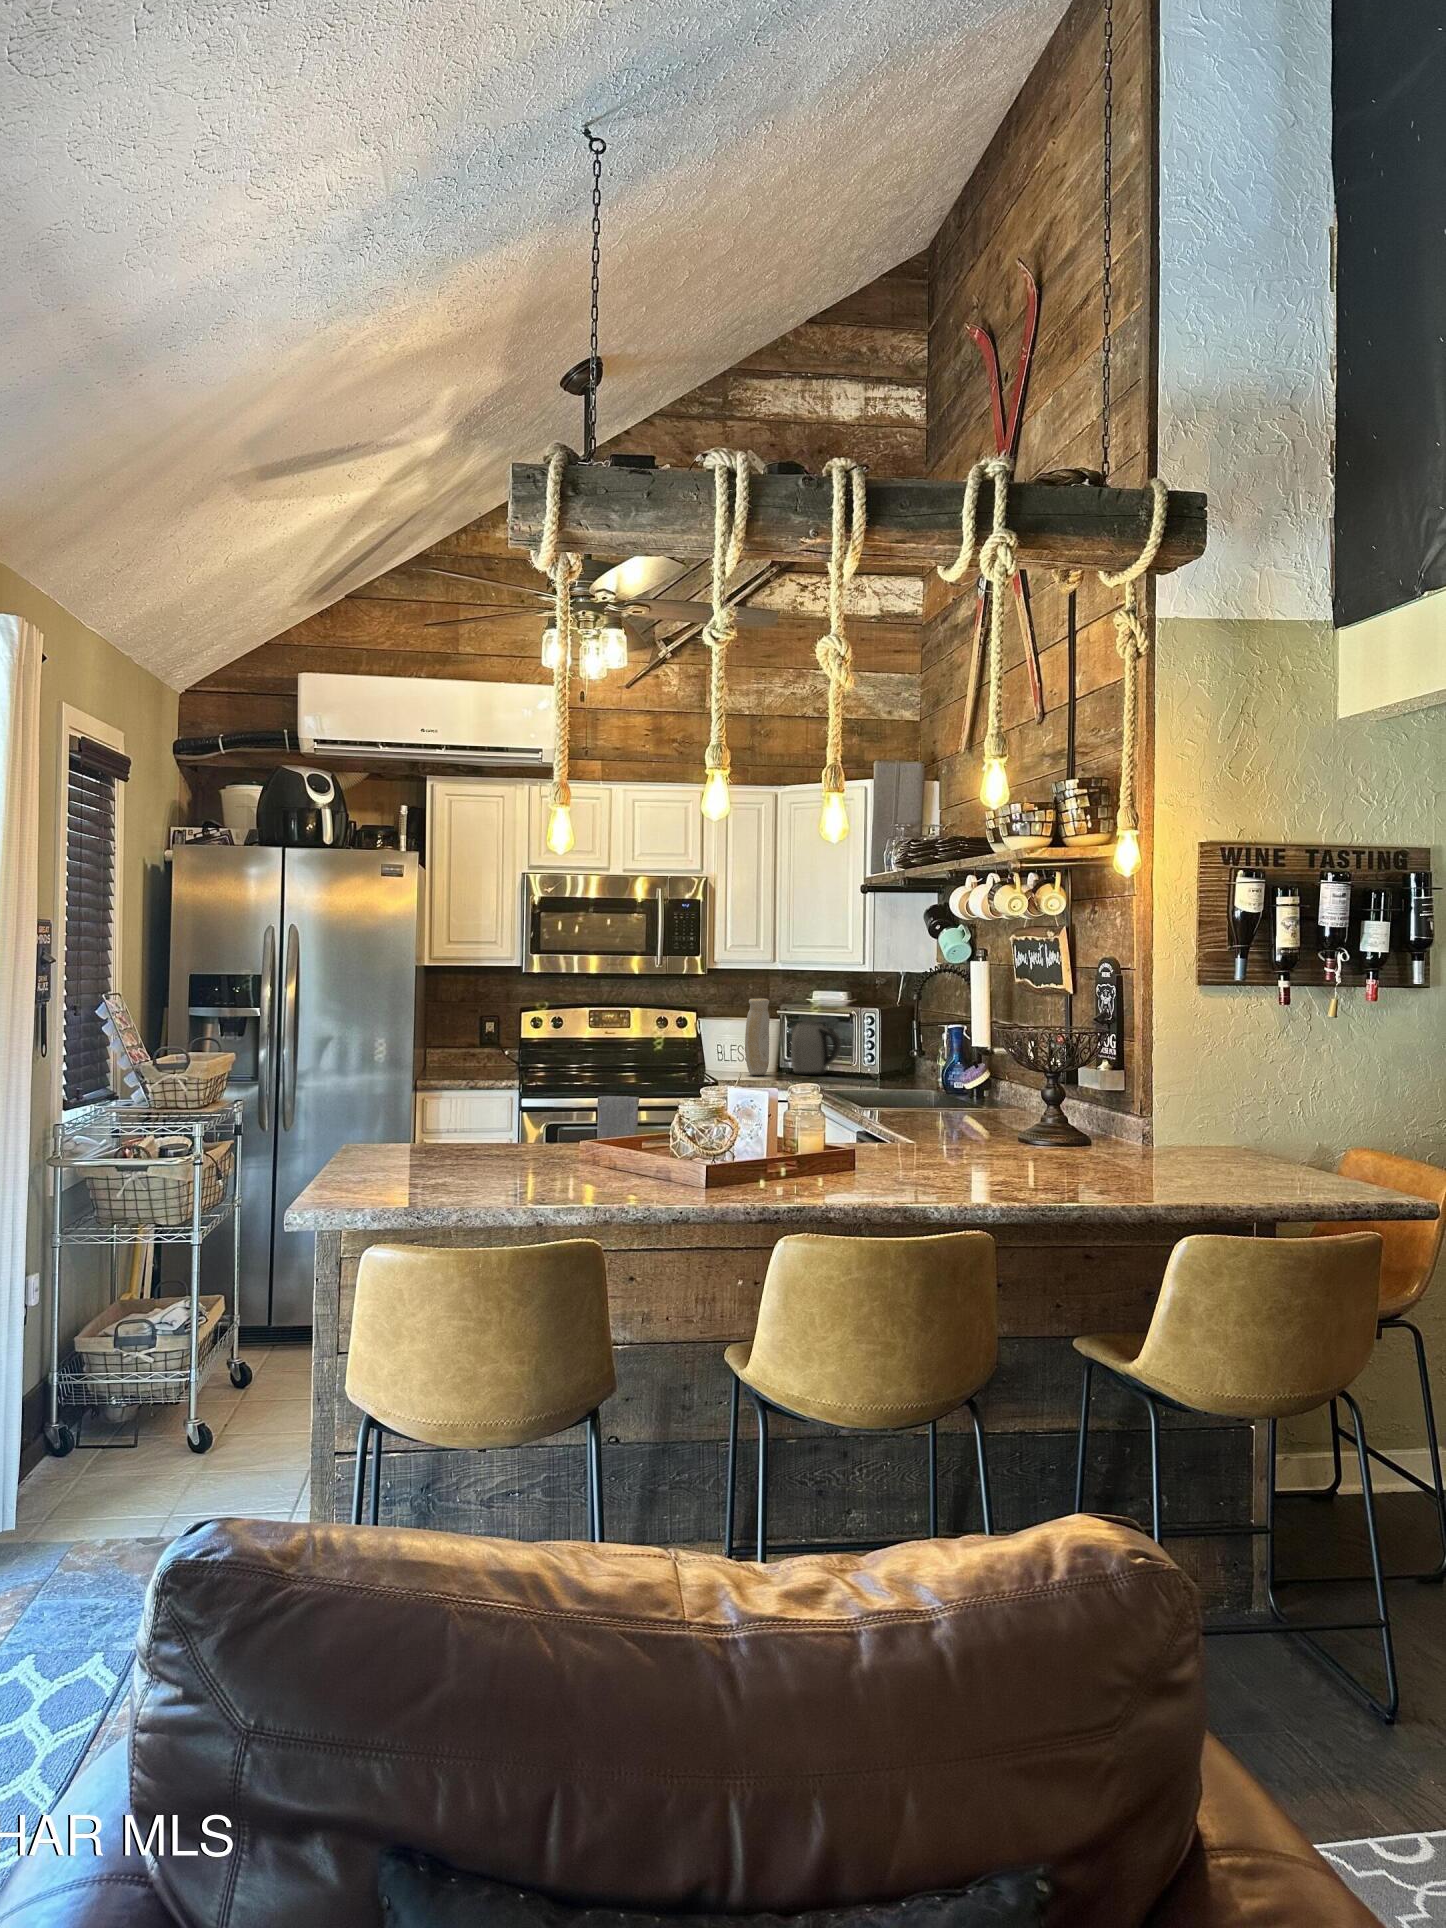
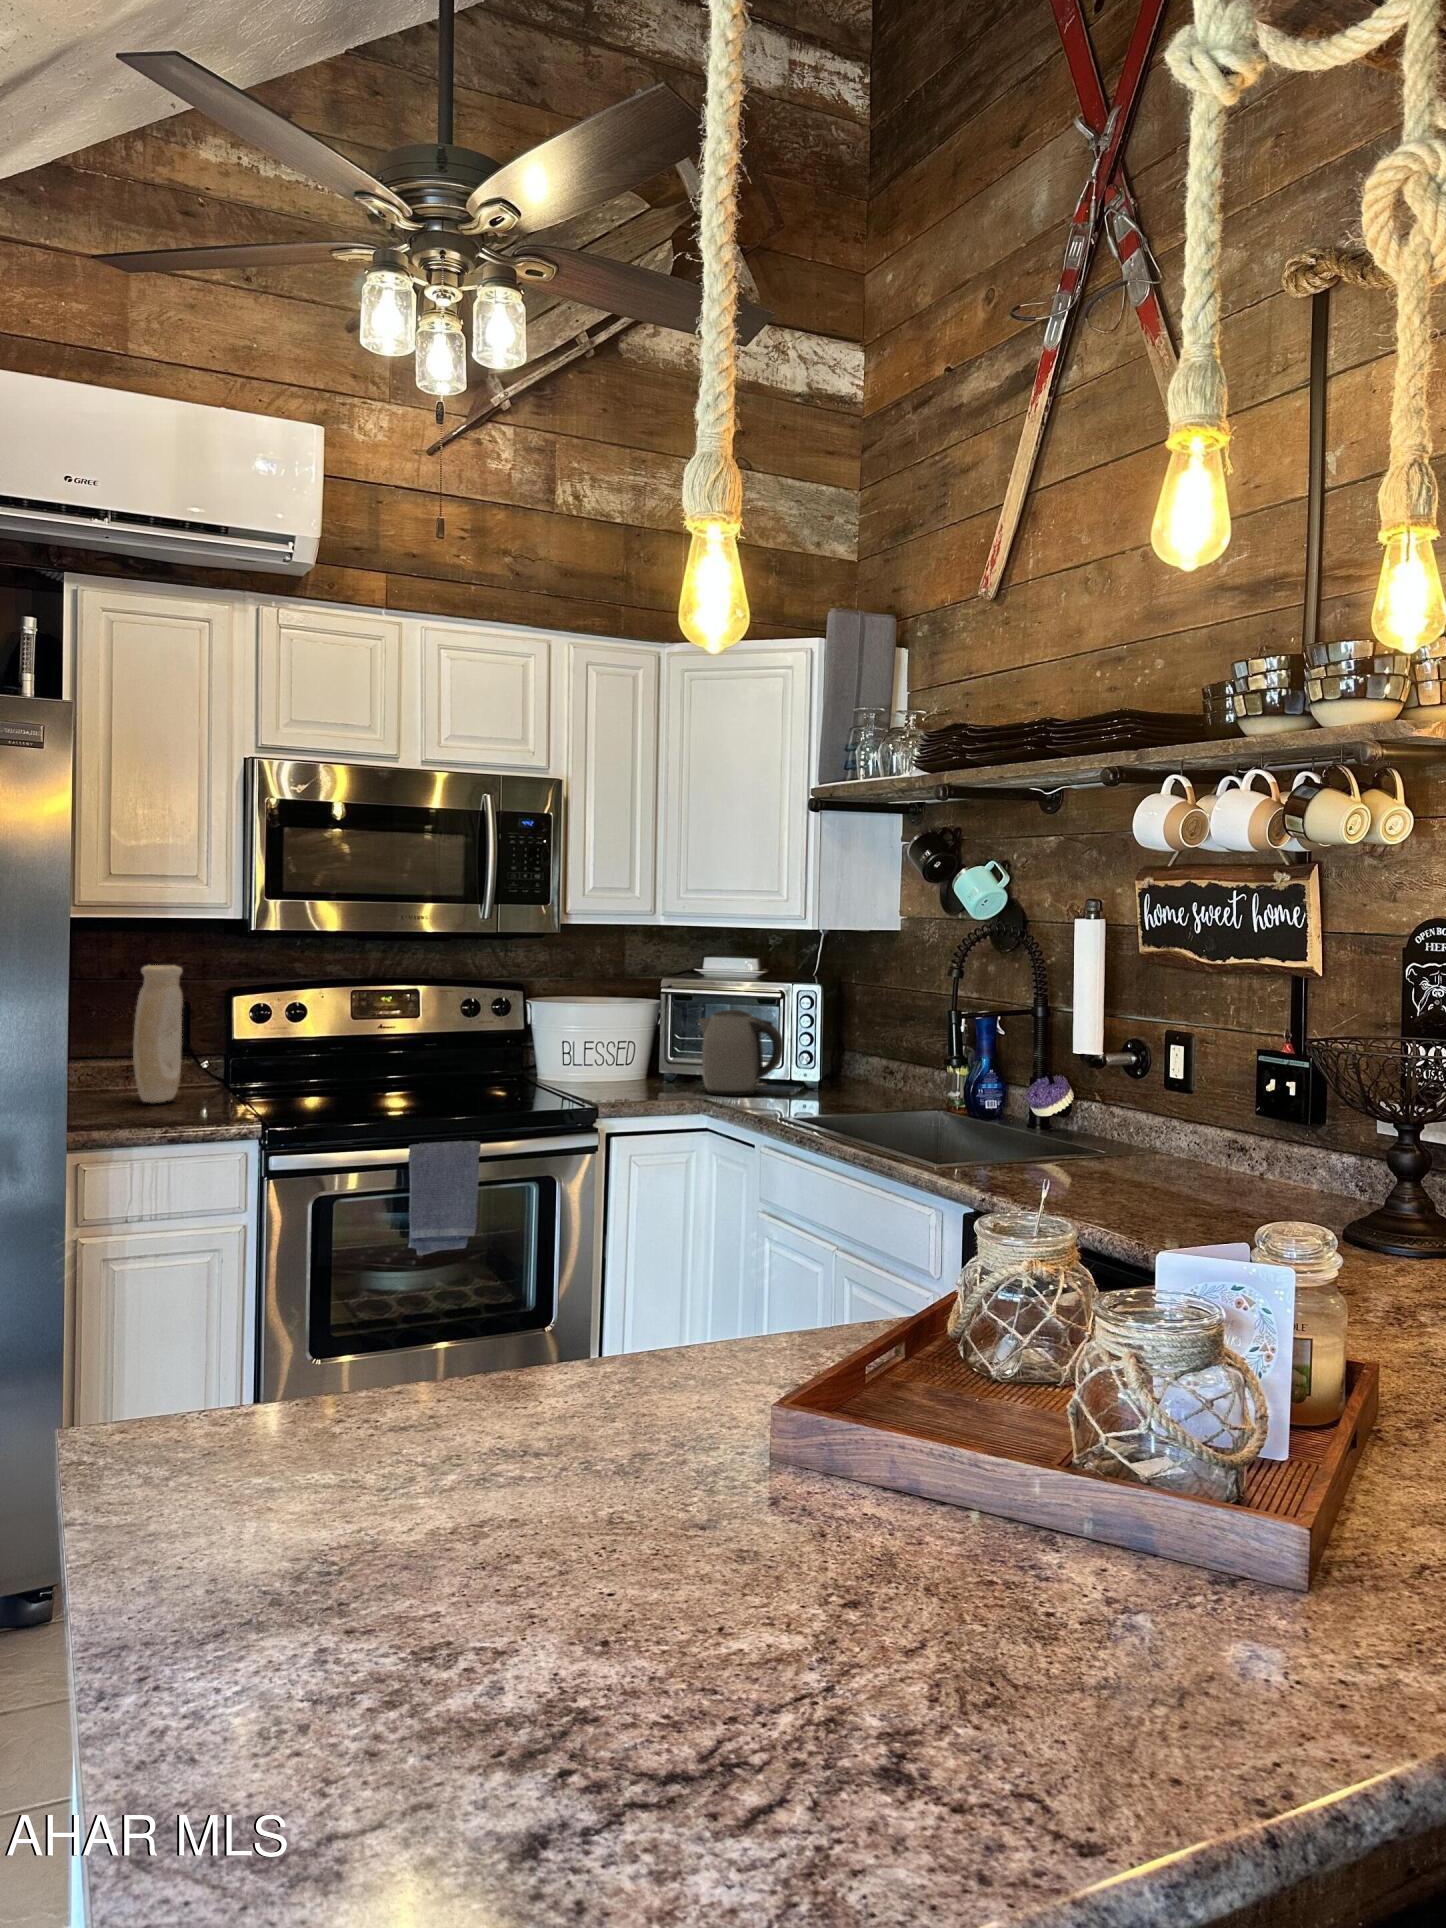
vase: present [745,998,770,1075] -> present [133,965,183,1103]

